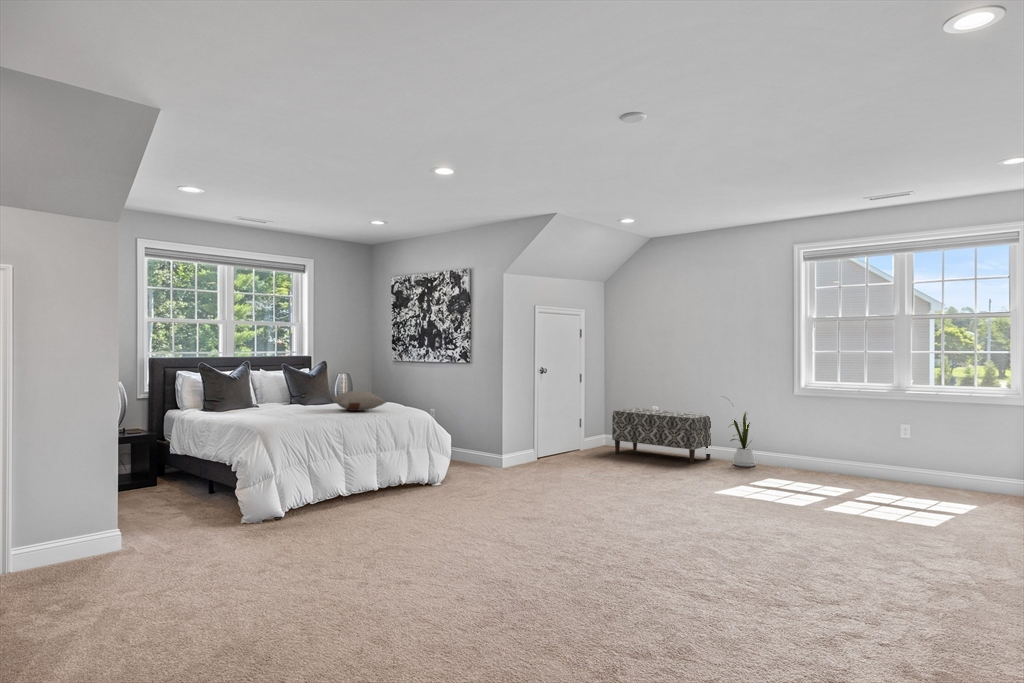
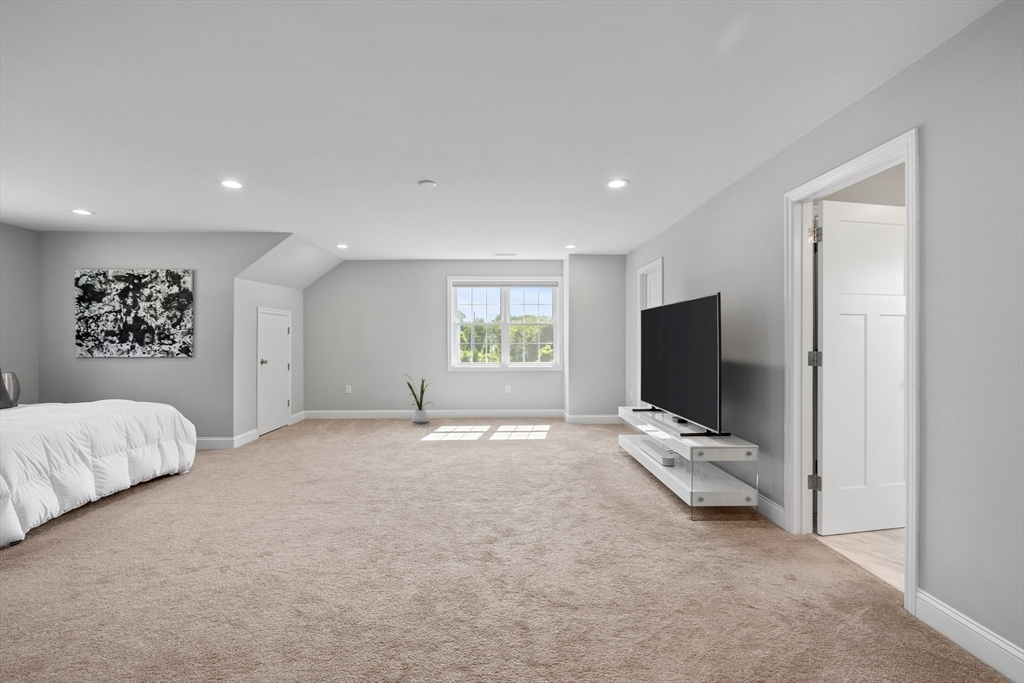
pillow: present [333,391,386,411] -> none [42,388,125,410]
bench: present [612,408,711,464] -> none [316,388,395,425]

